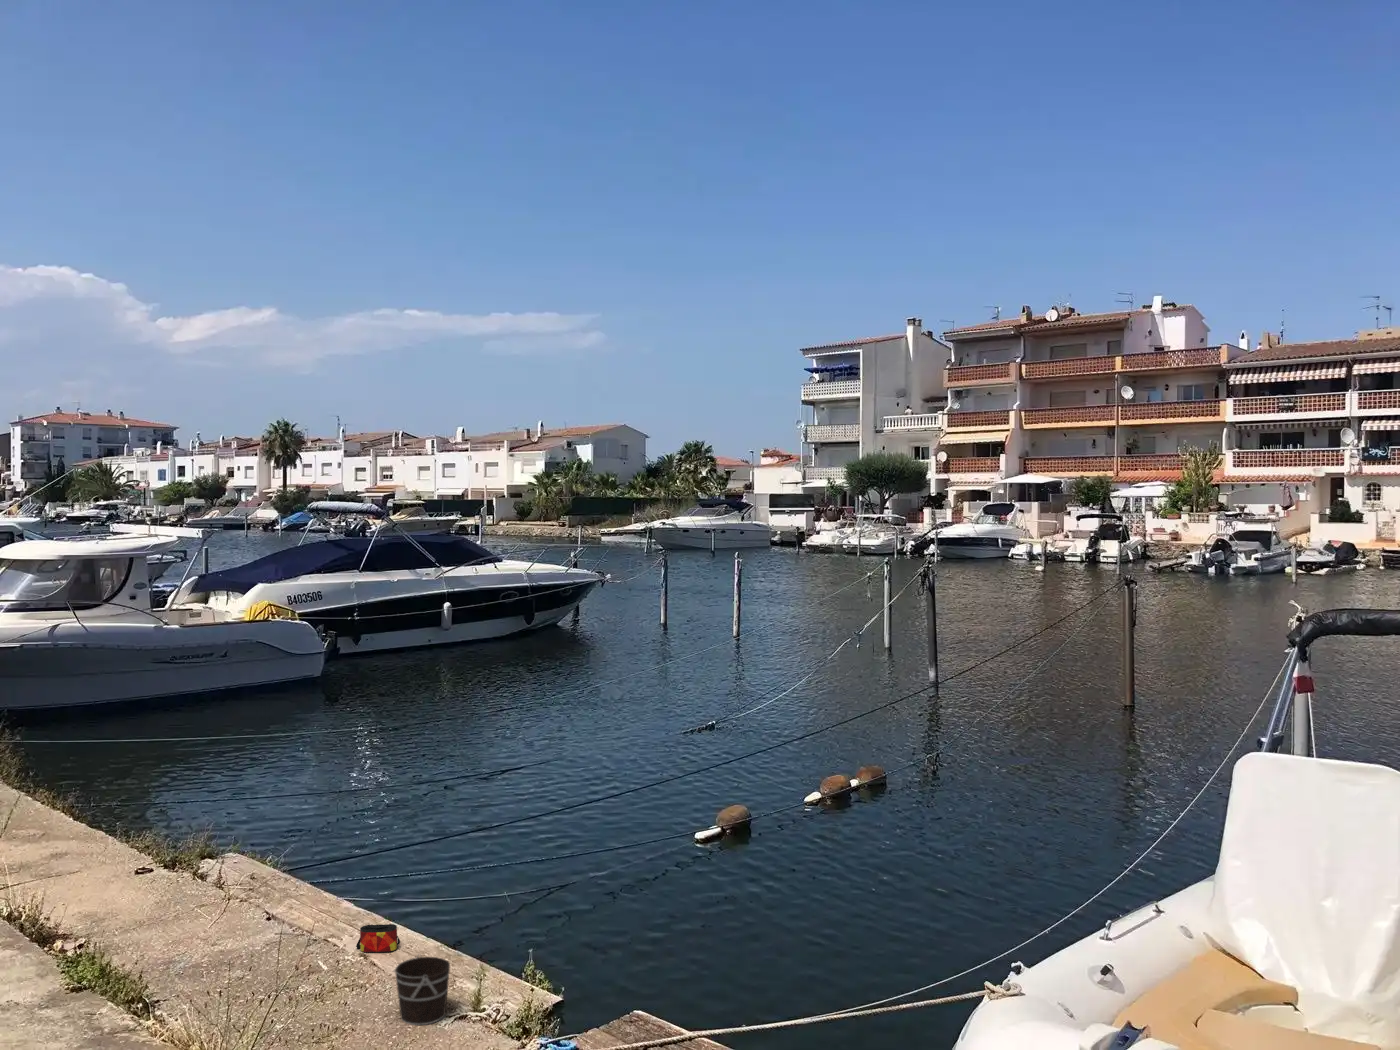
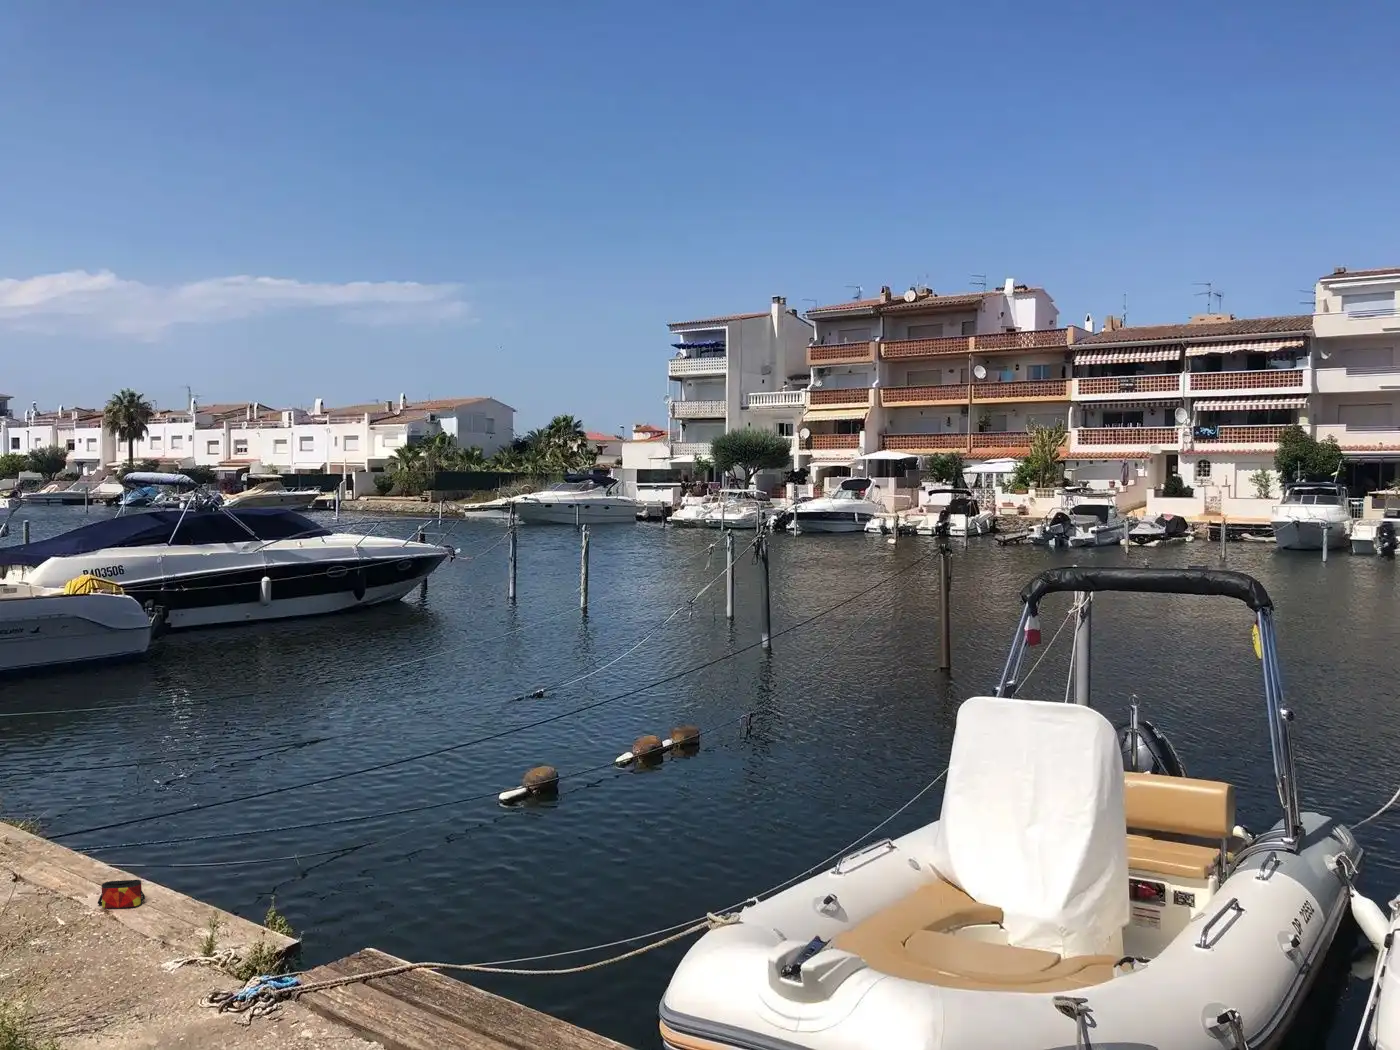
bucket: present [394,956,450,1025] -> none [117,905,180,976]

